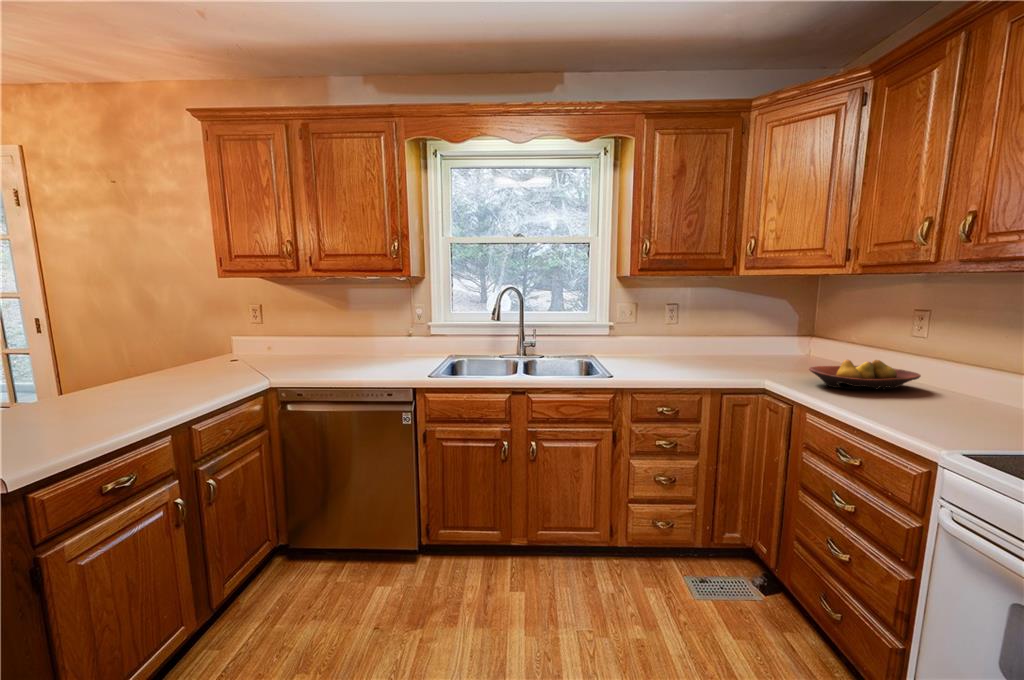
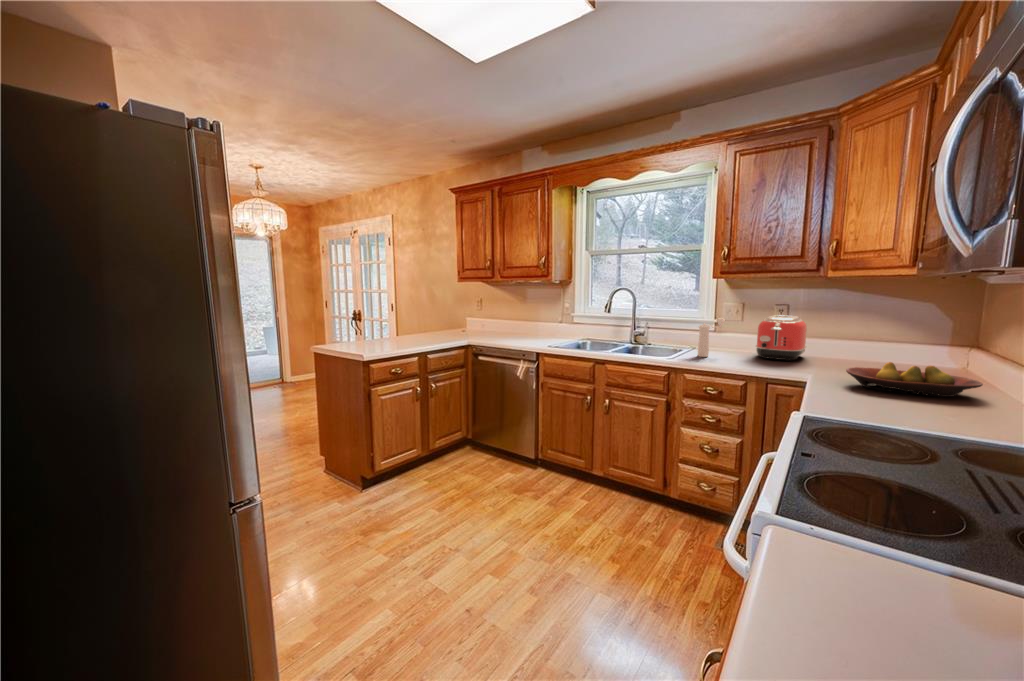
toaster: none [663,316,714,364] -> present [756,315,807,361]
pepper mill: none [622,322,642,369] -> present [698,318,725,357]

